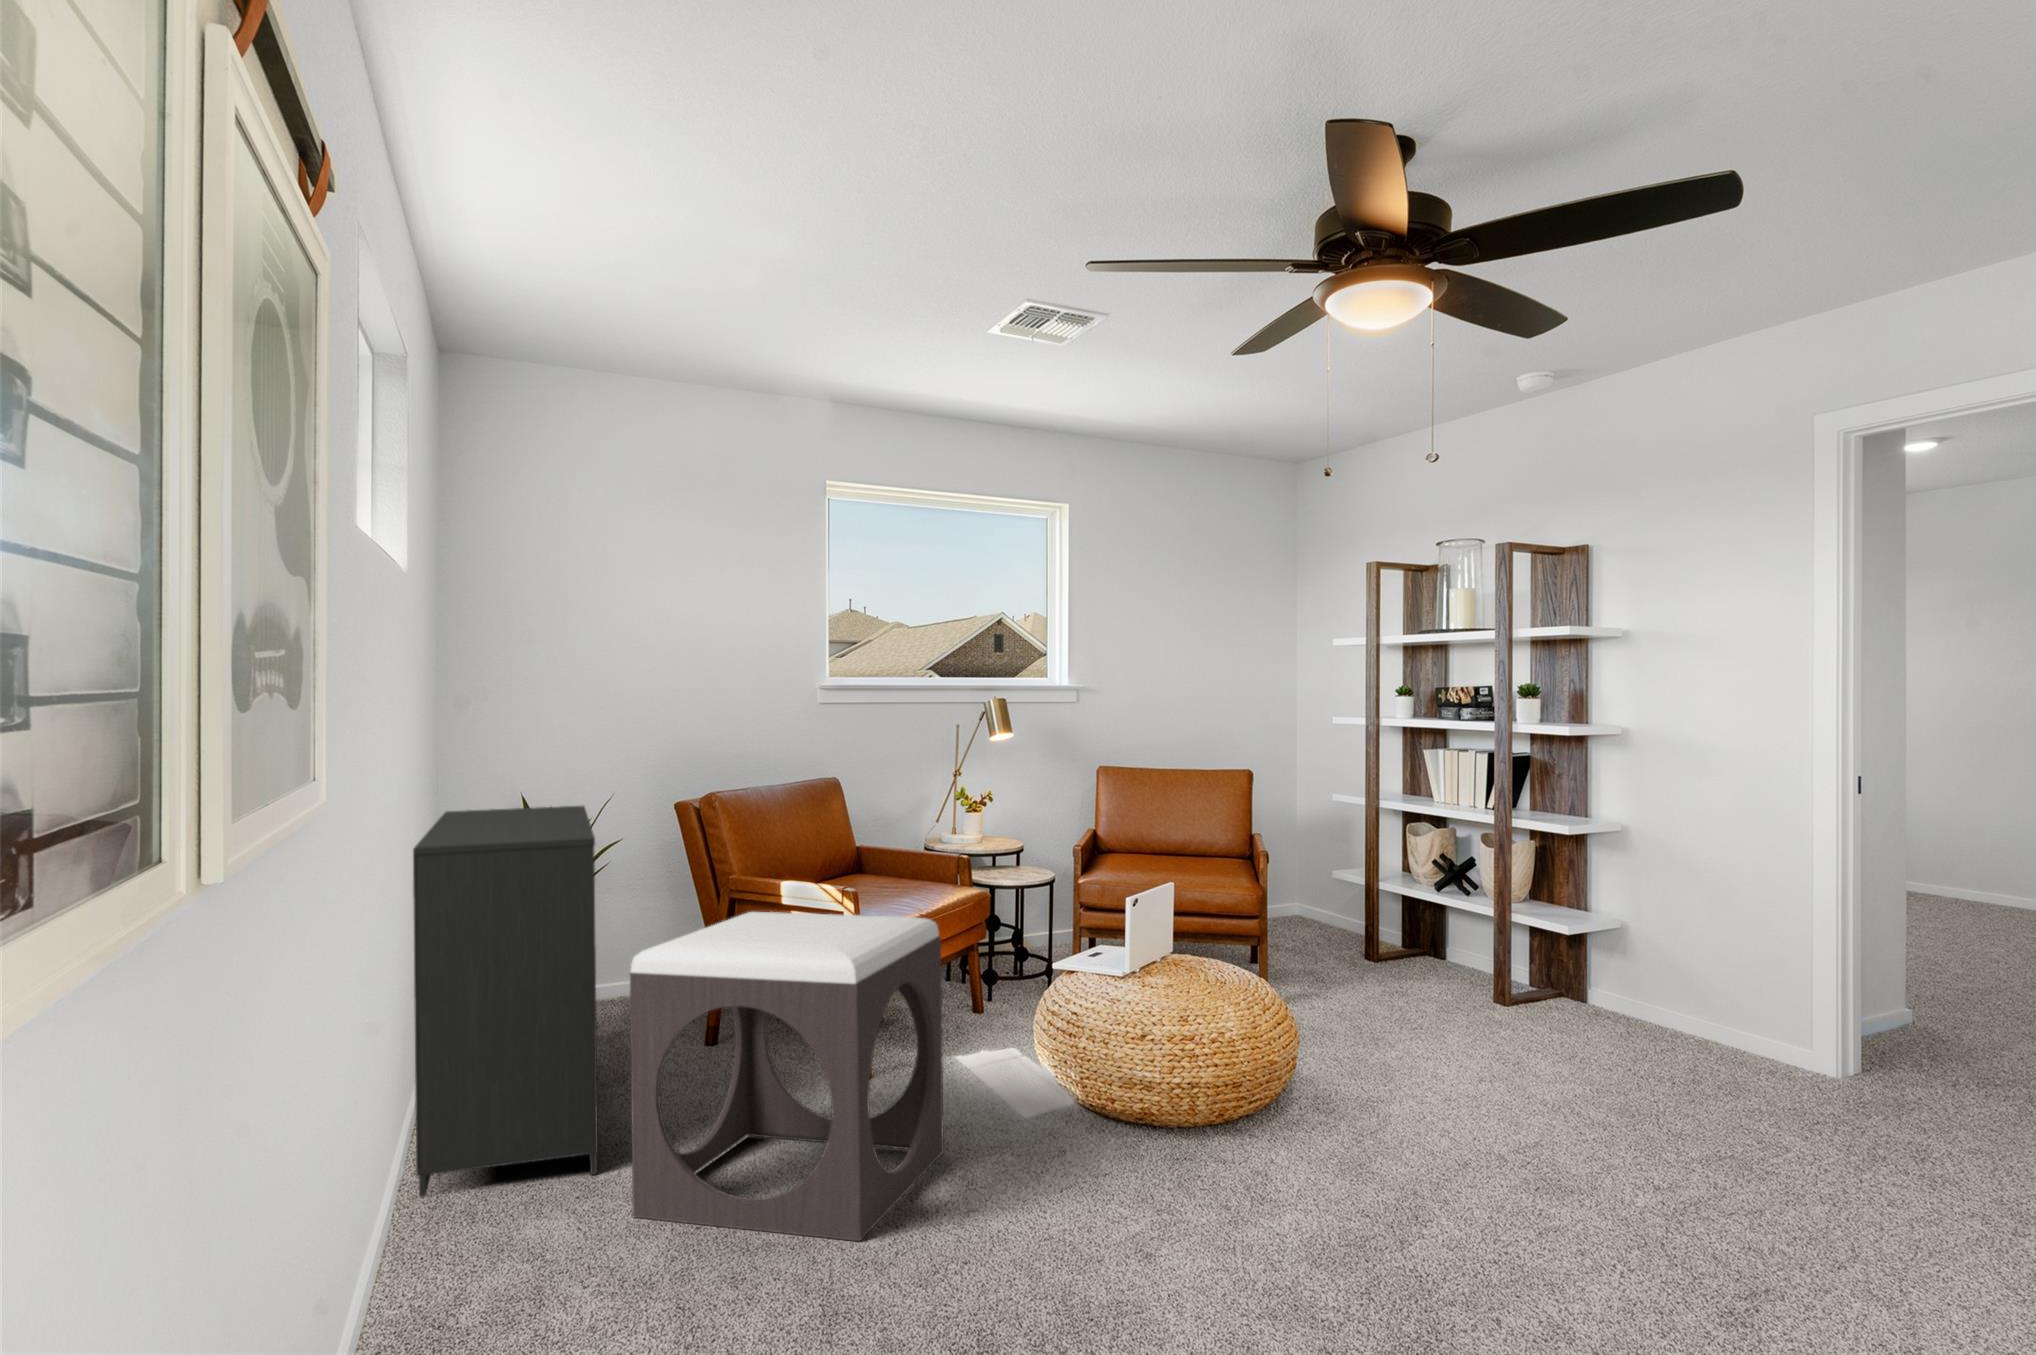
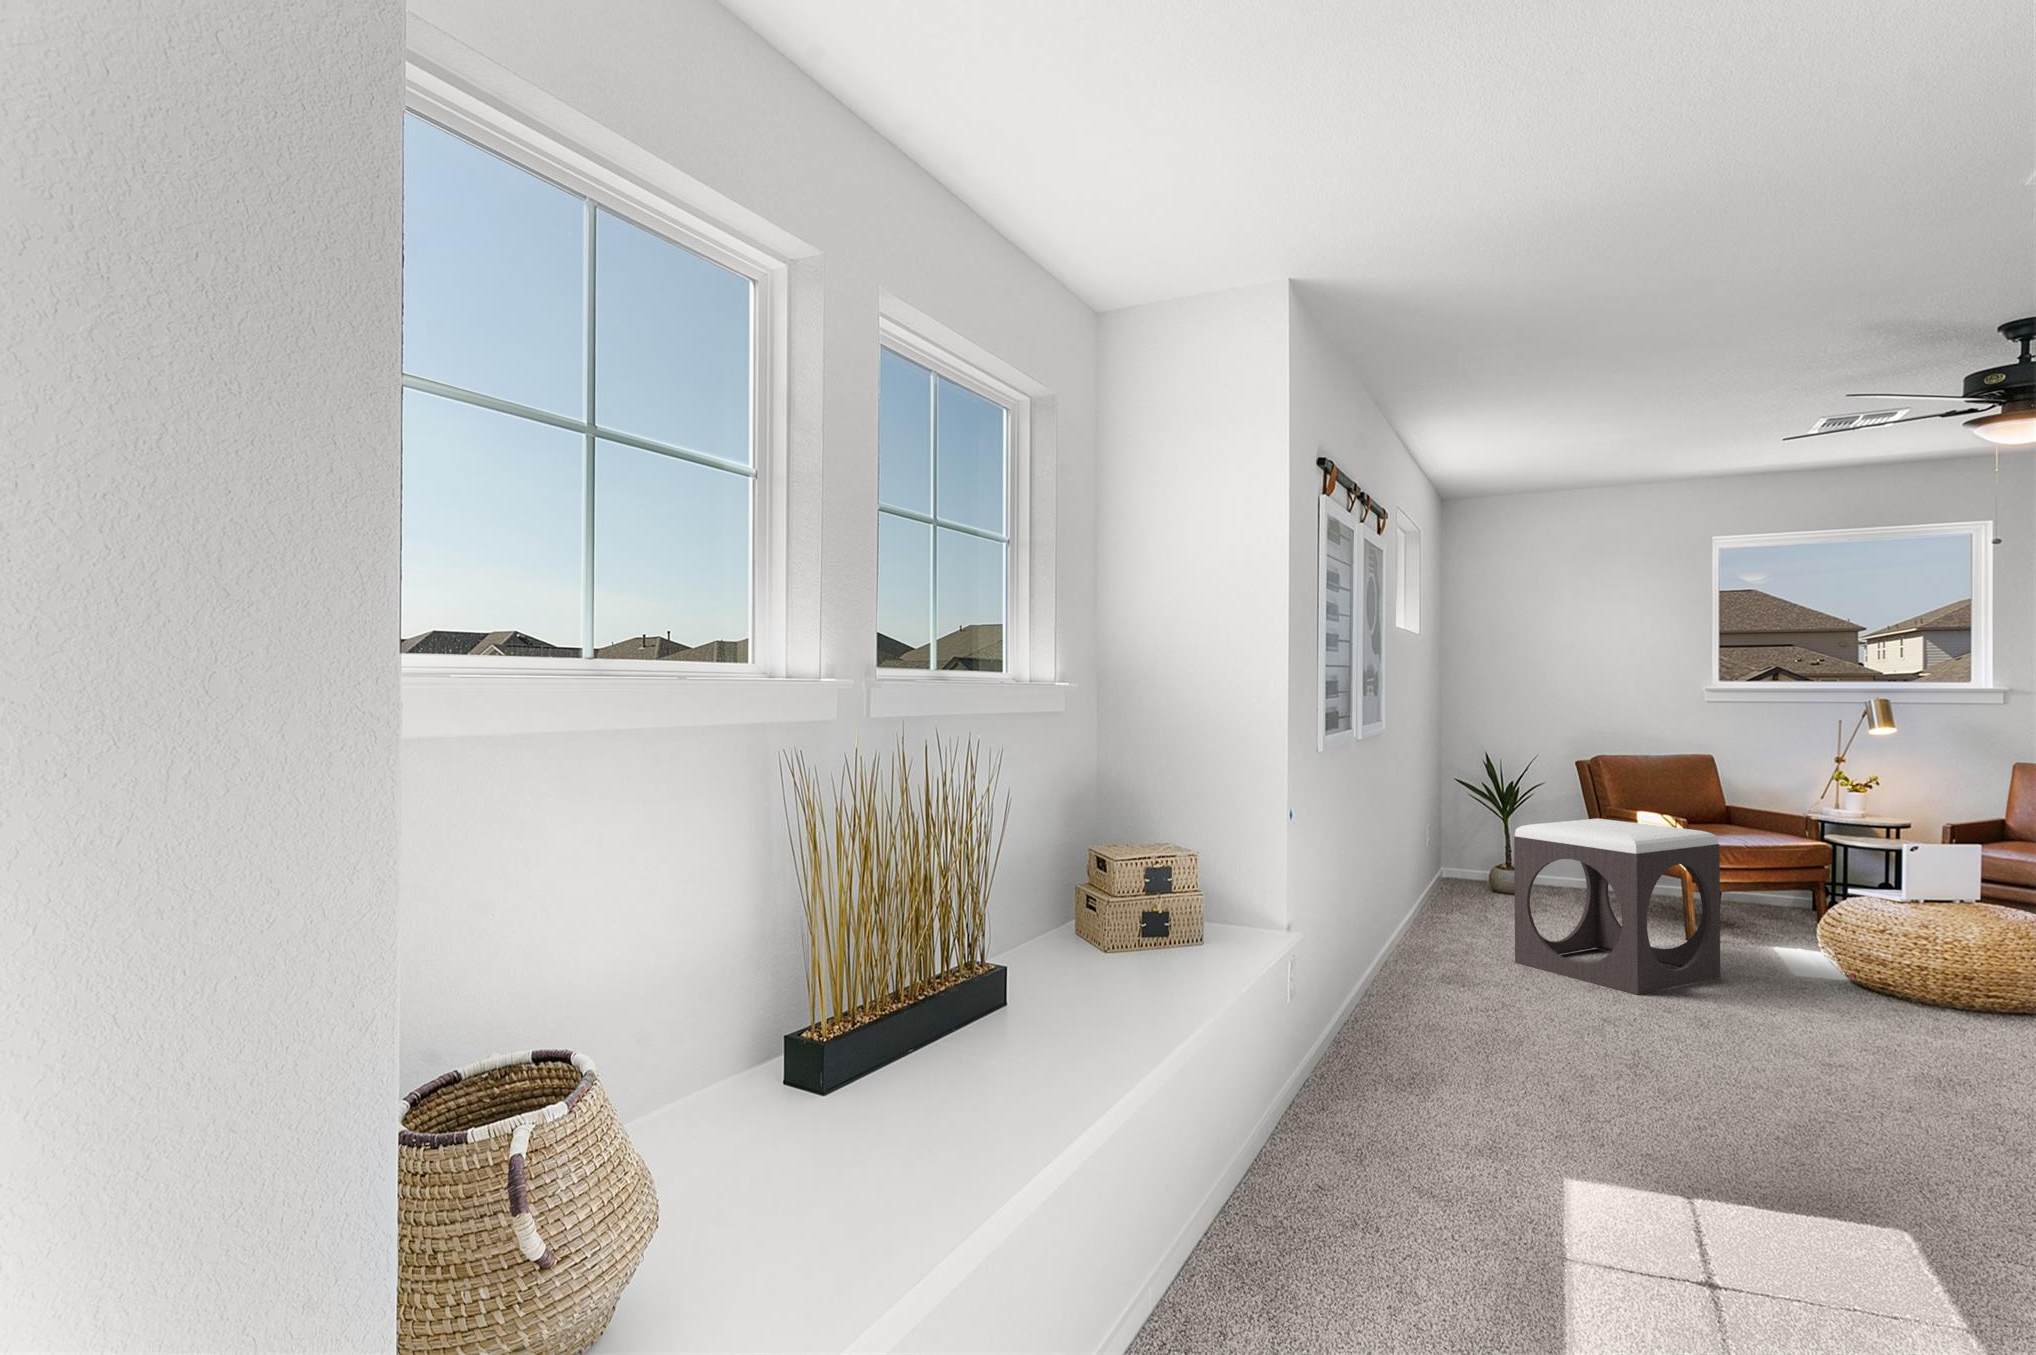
dresser: present [413,806,598,1198] -> none [1410,753,1513,945]

